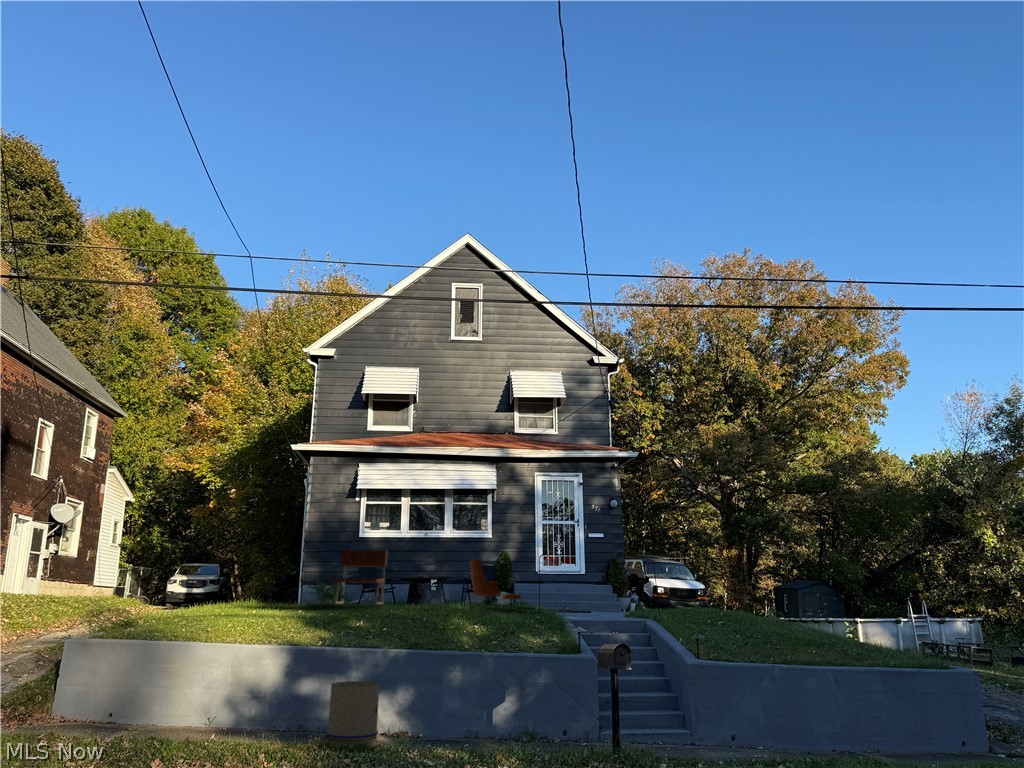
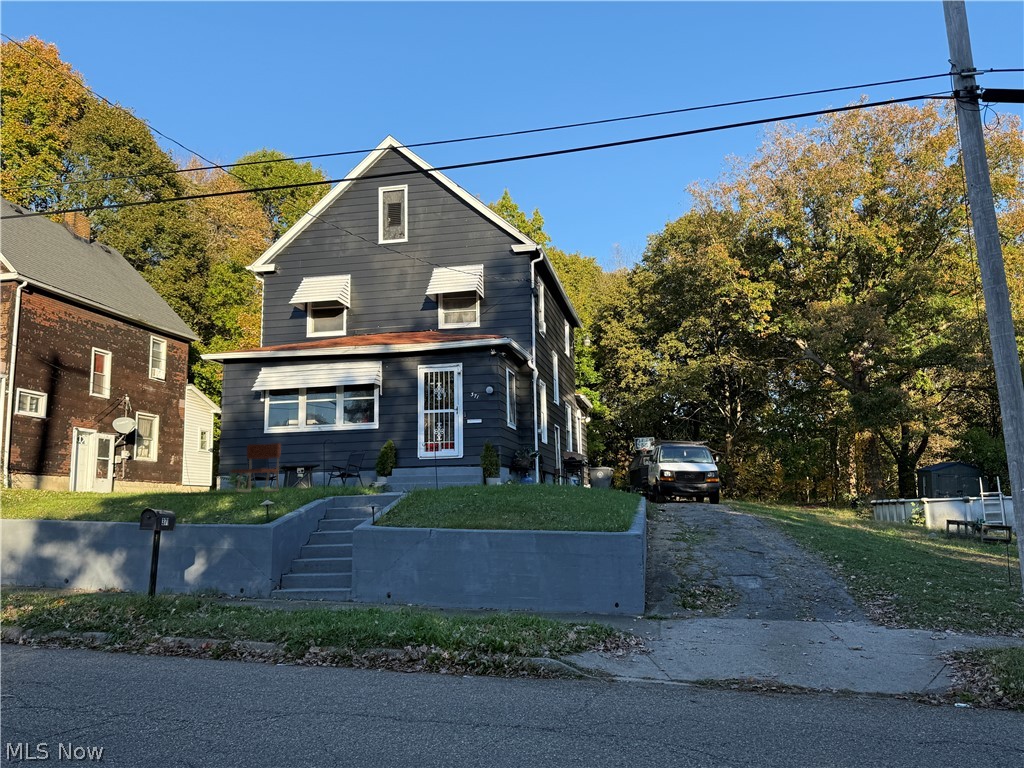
lounge chair: present [470,560,521,606] -> none [335,448,389,491]
trash can: present [327,681,379,740] -> none [40,547,89,592]

